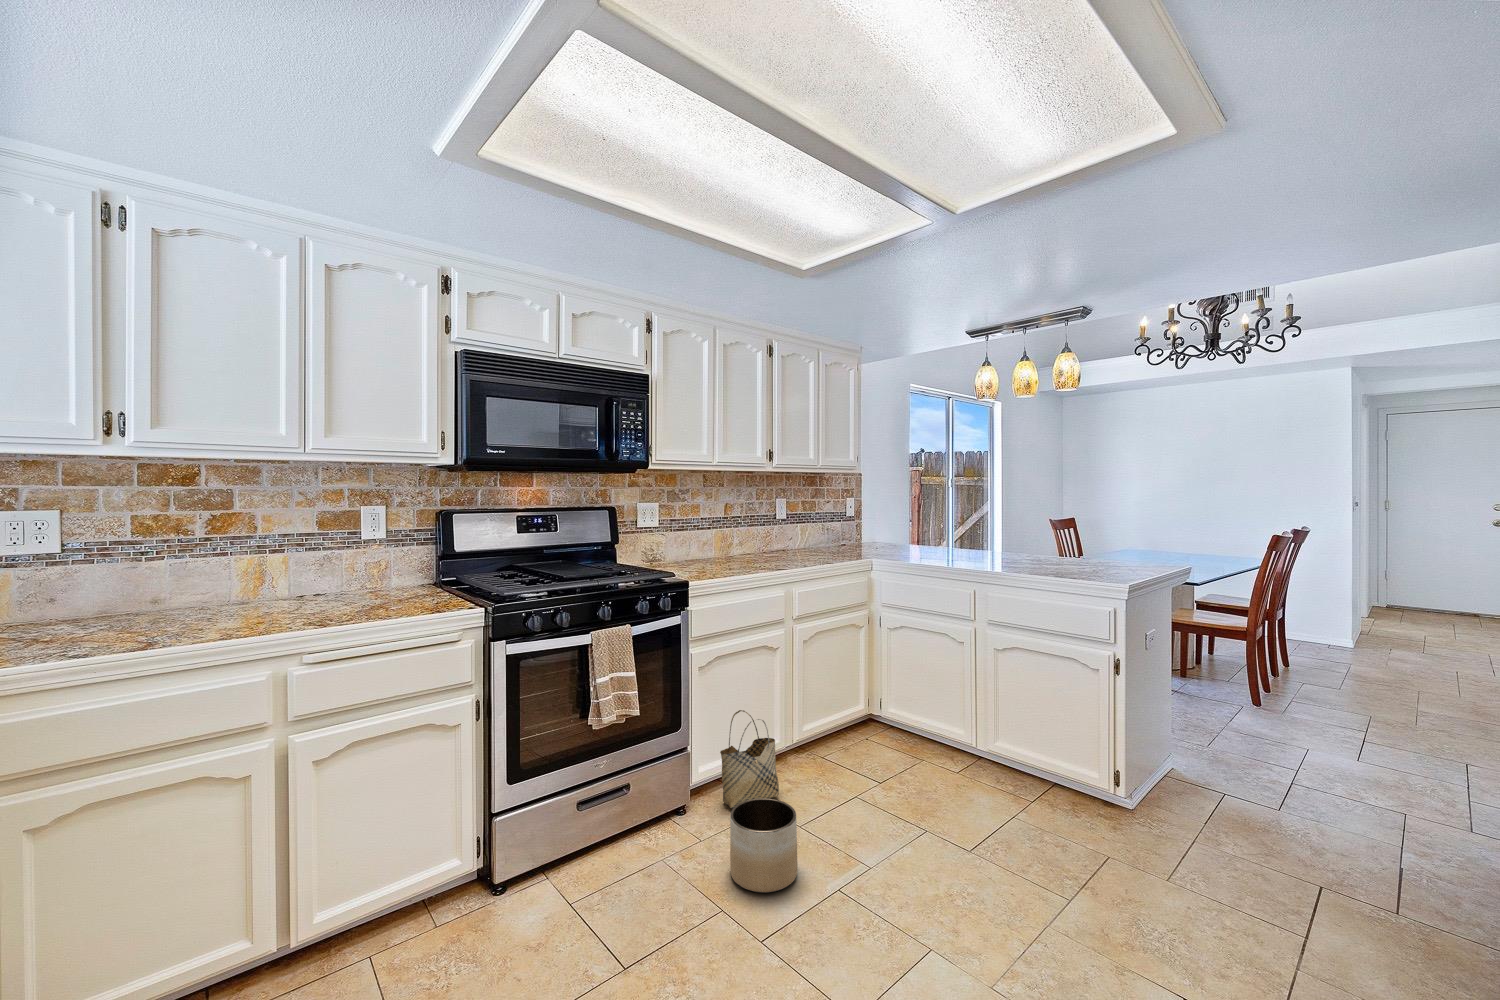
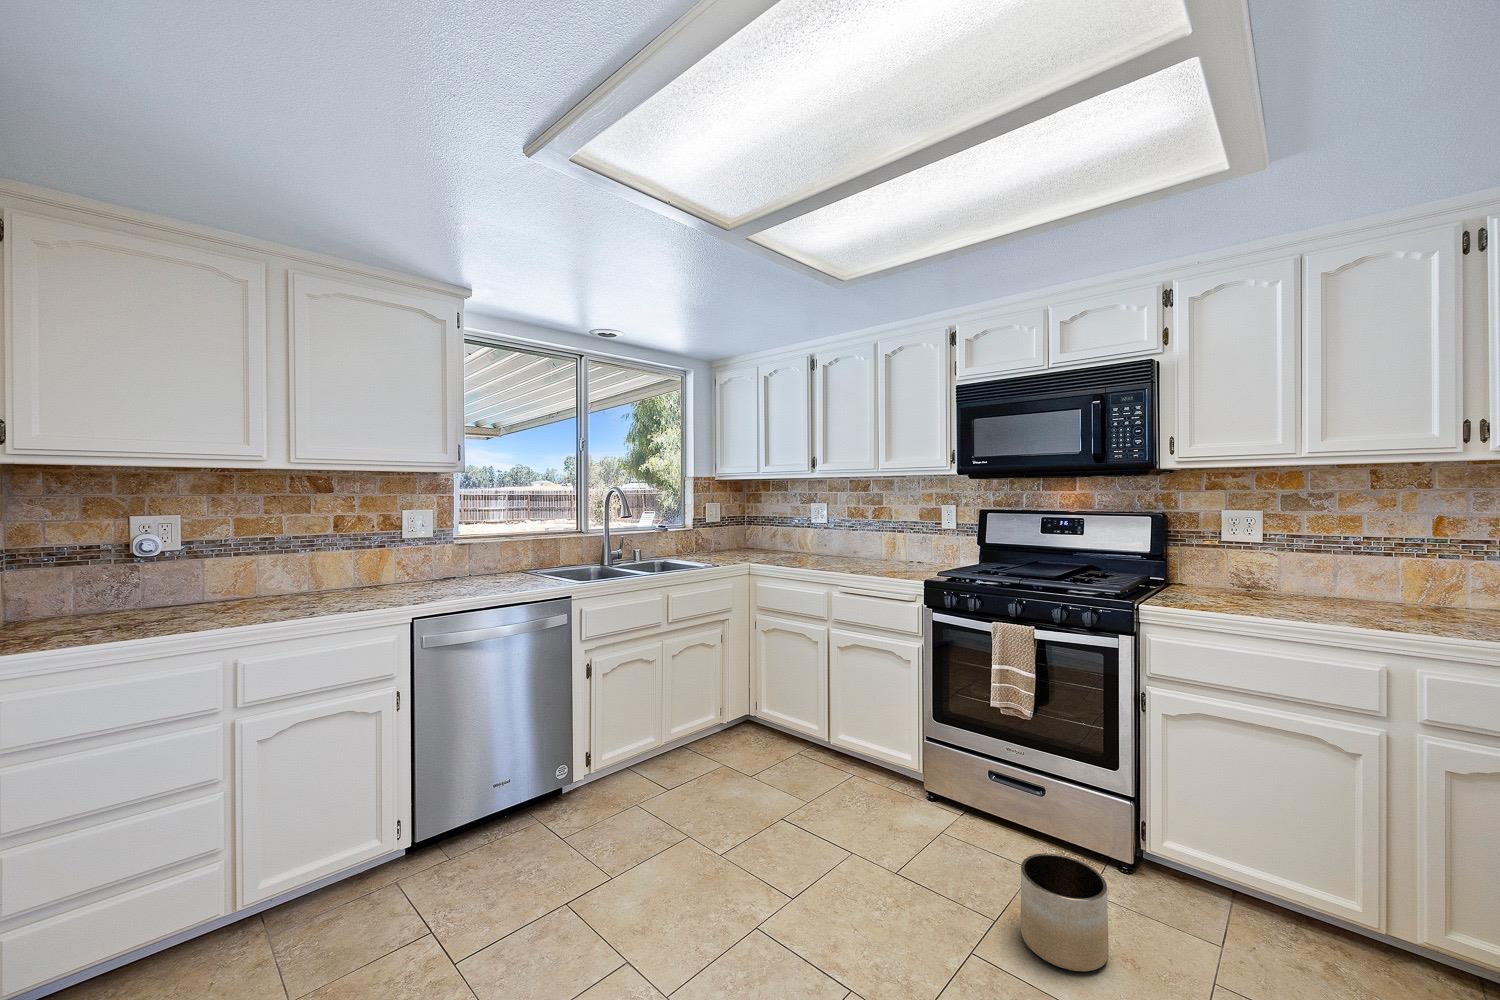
woven basket: present [720,710,779,808] -> none [1164,799,1270,947]

